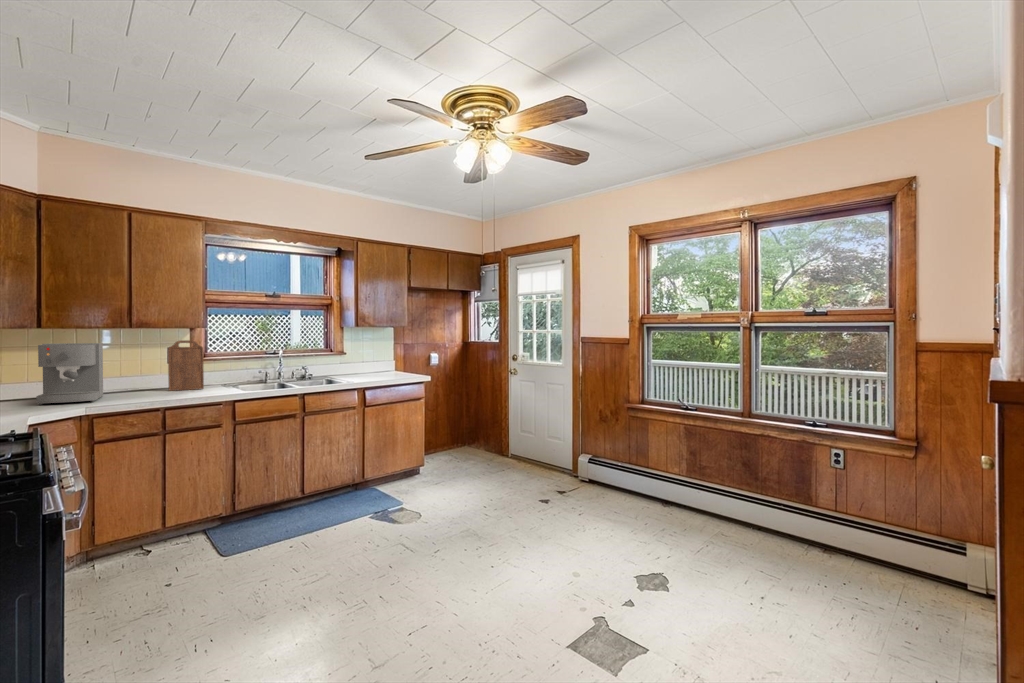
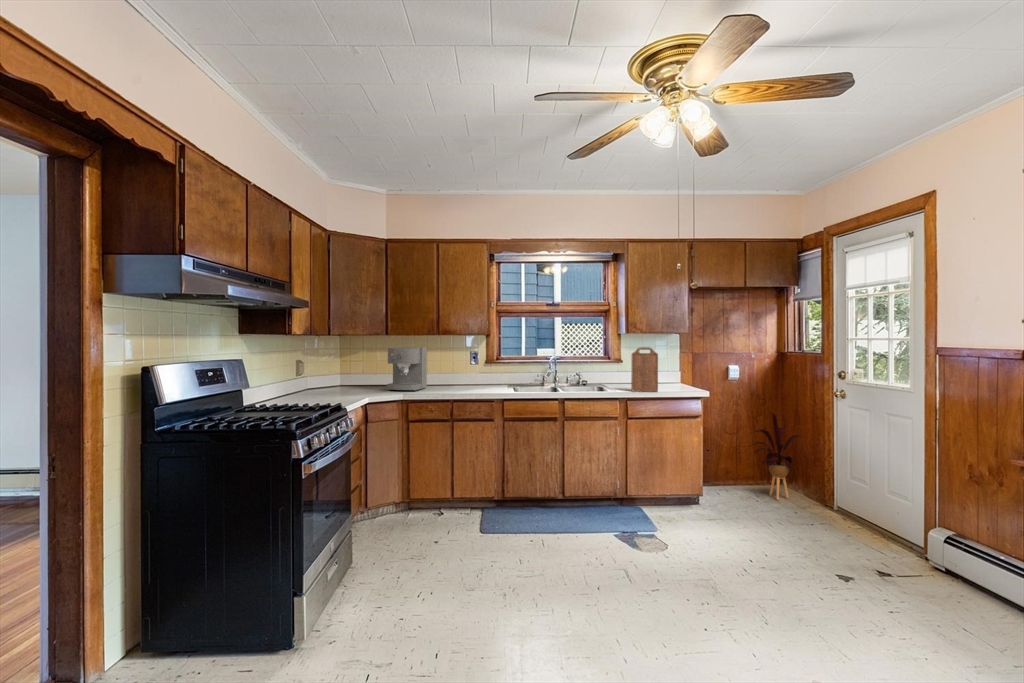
cutting board: present [168,340,204,391] -> present [631,347,658,392]
house plant: none [448,390,488,458] -> present [755,413,803,500]

